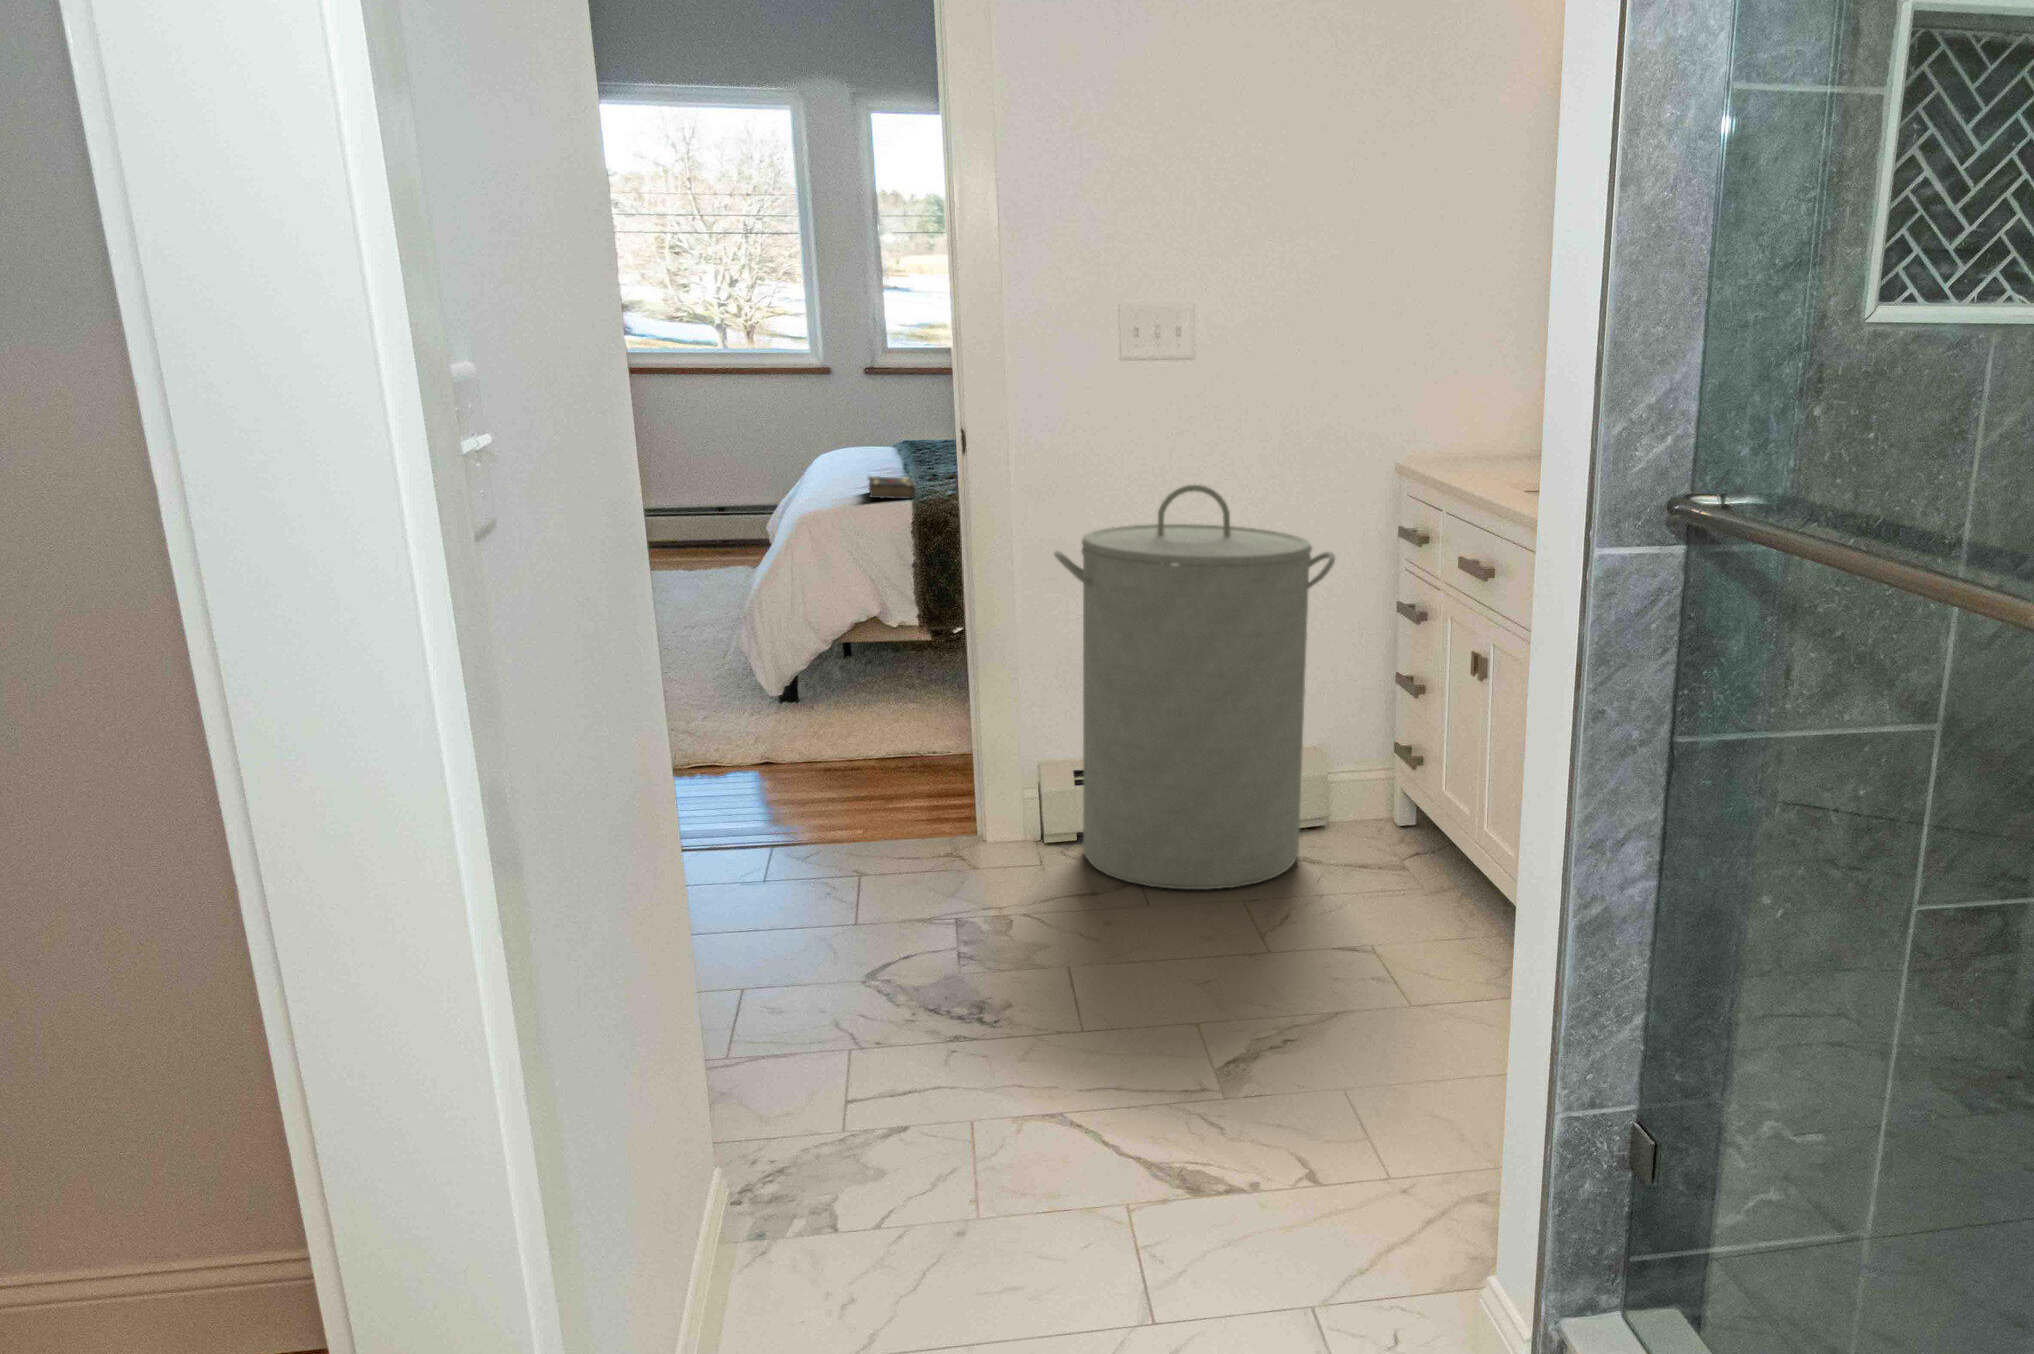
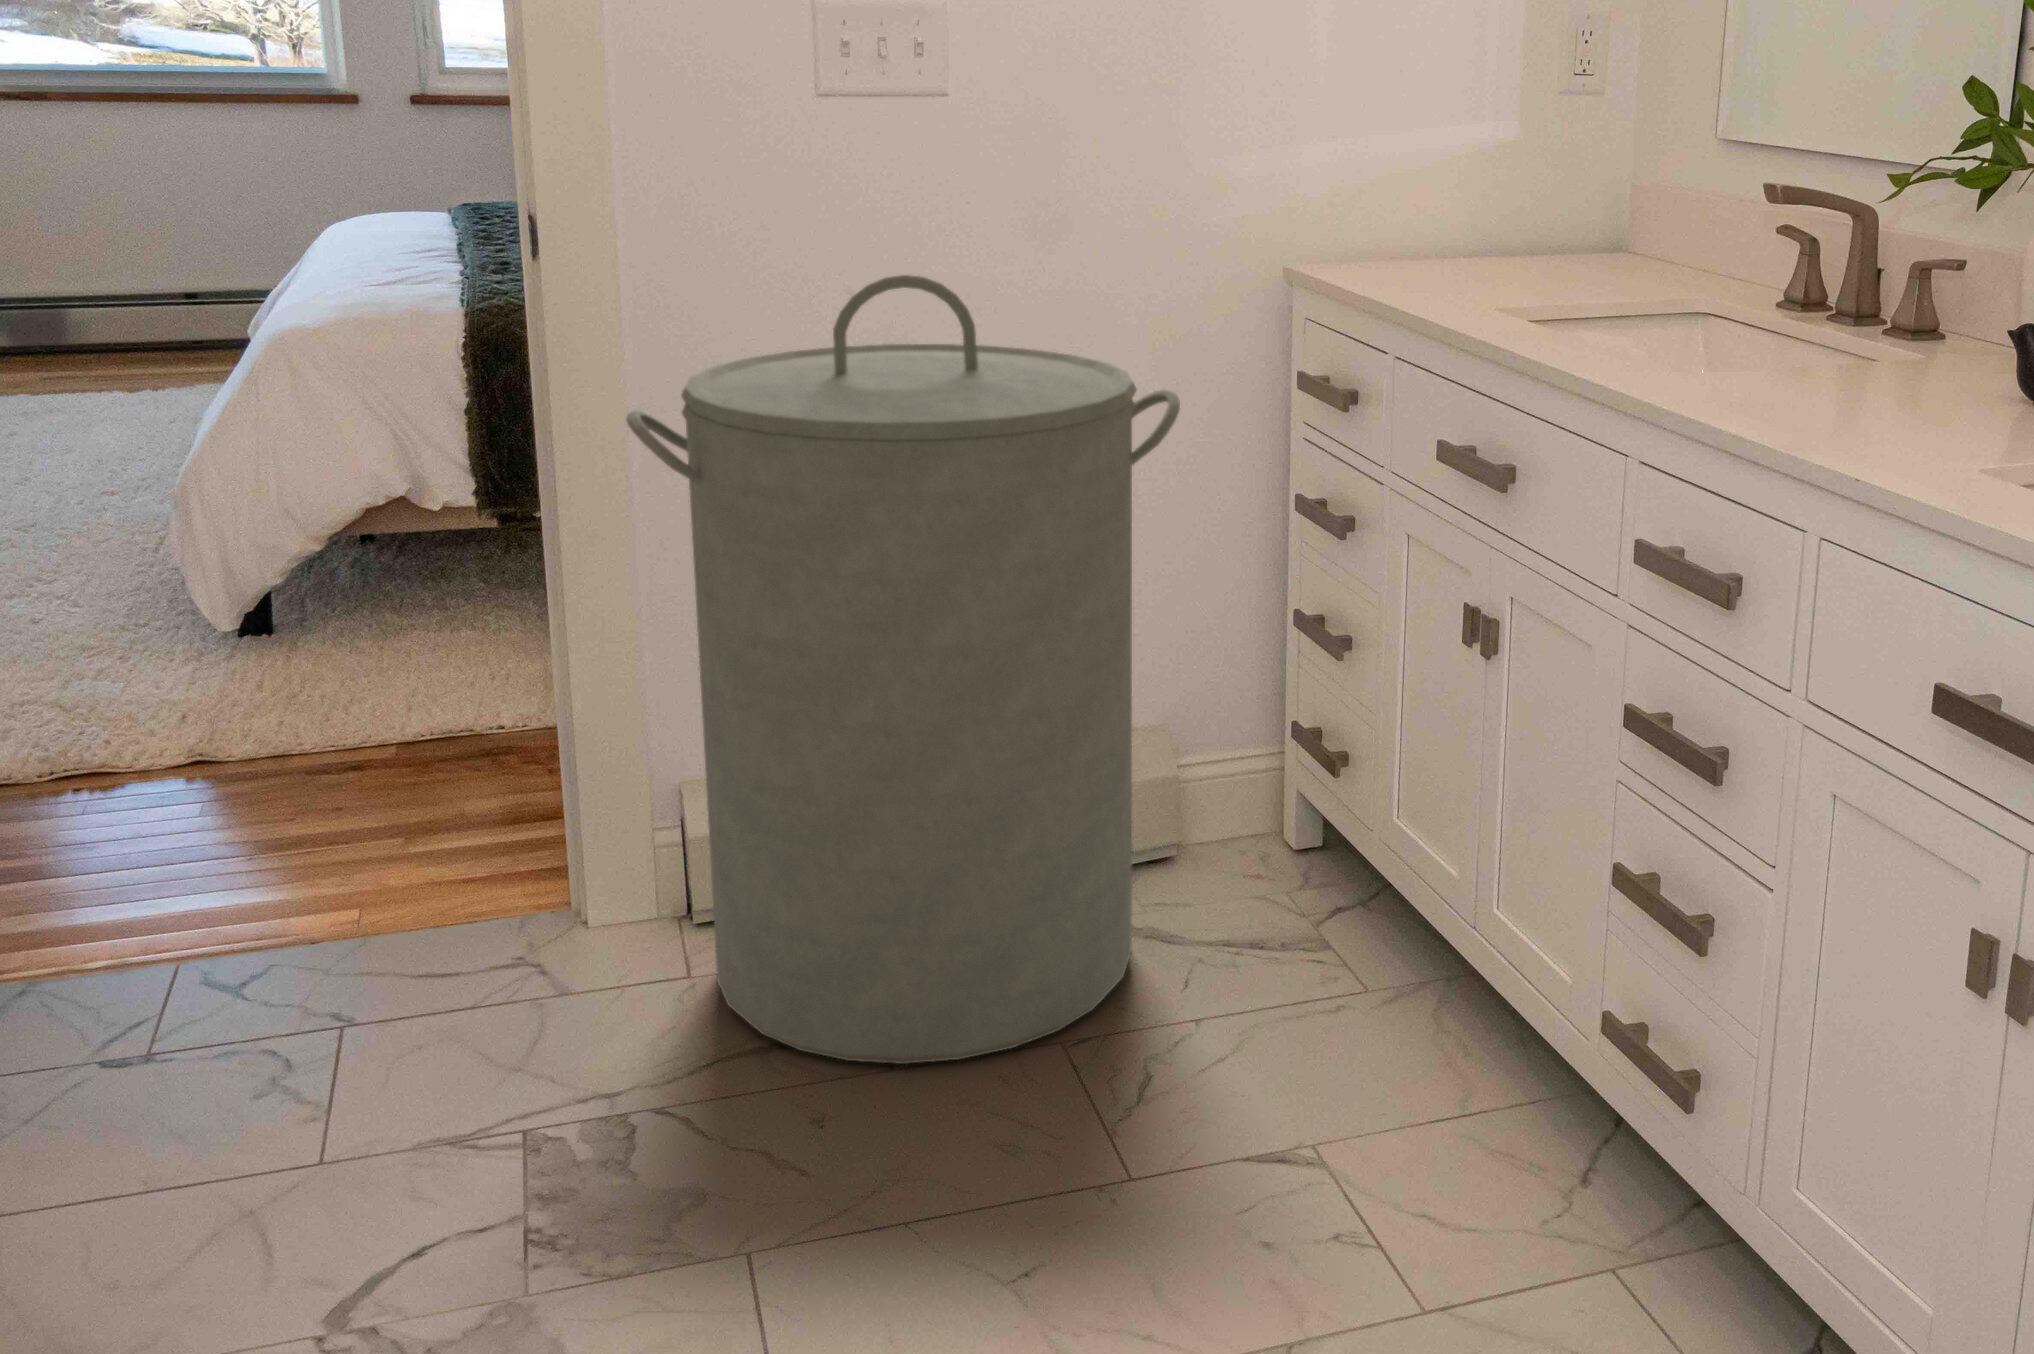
book: present [869,476,916,499] -> none [395,259,482,295]

